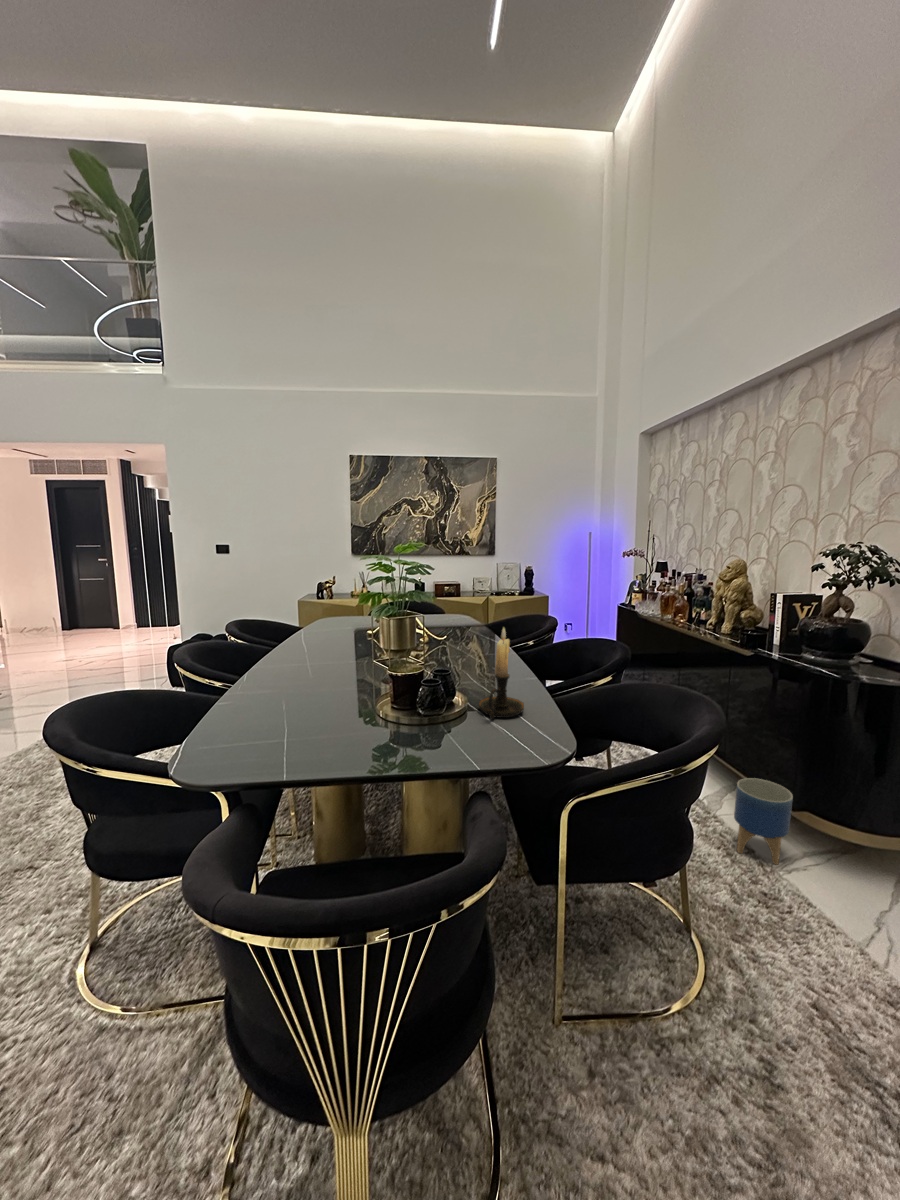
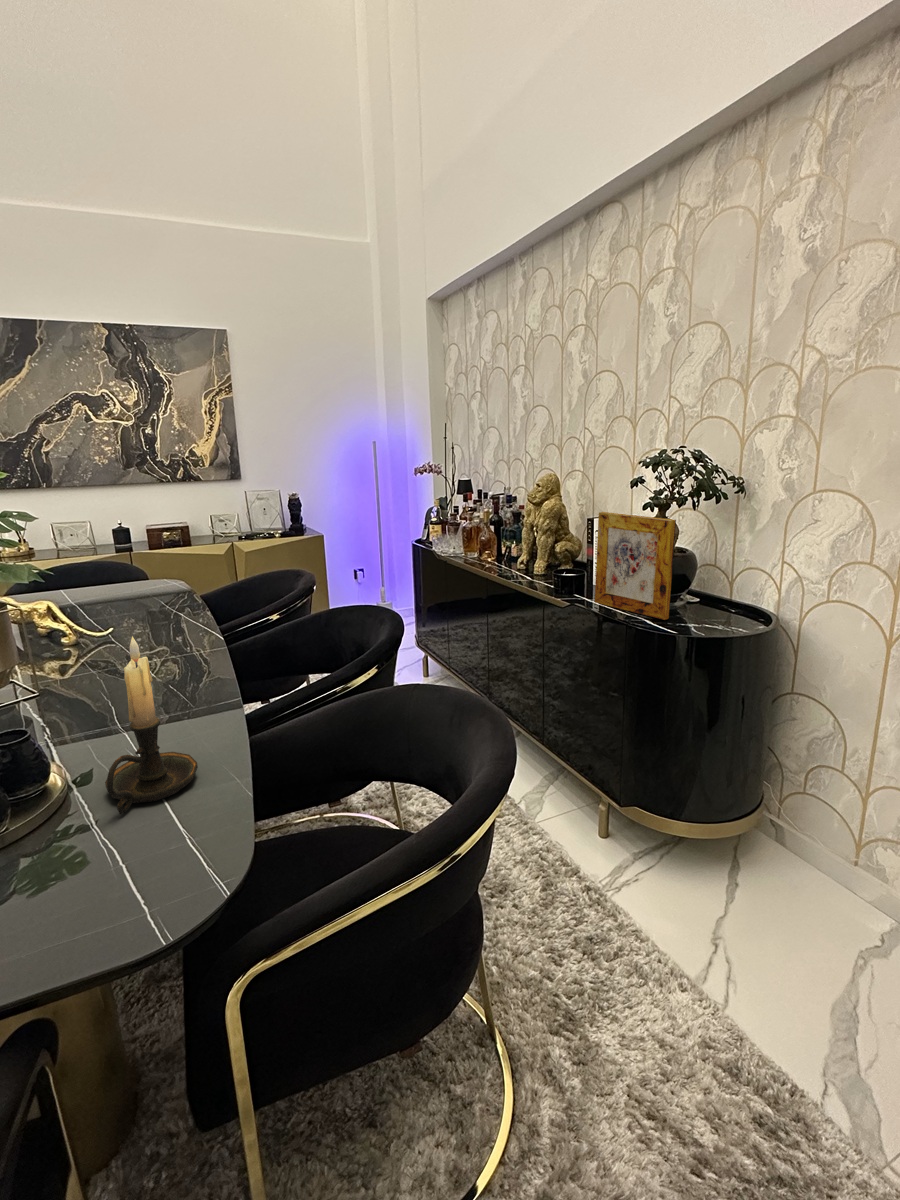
picture frame: none [776,587,851,670] -> present [595,512,676,620]
planter: present [734,778,793,865] -> none [553,773,619,883]

